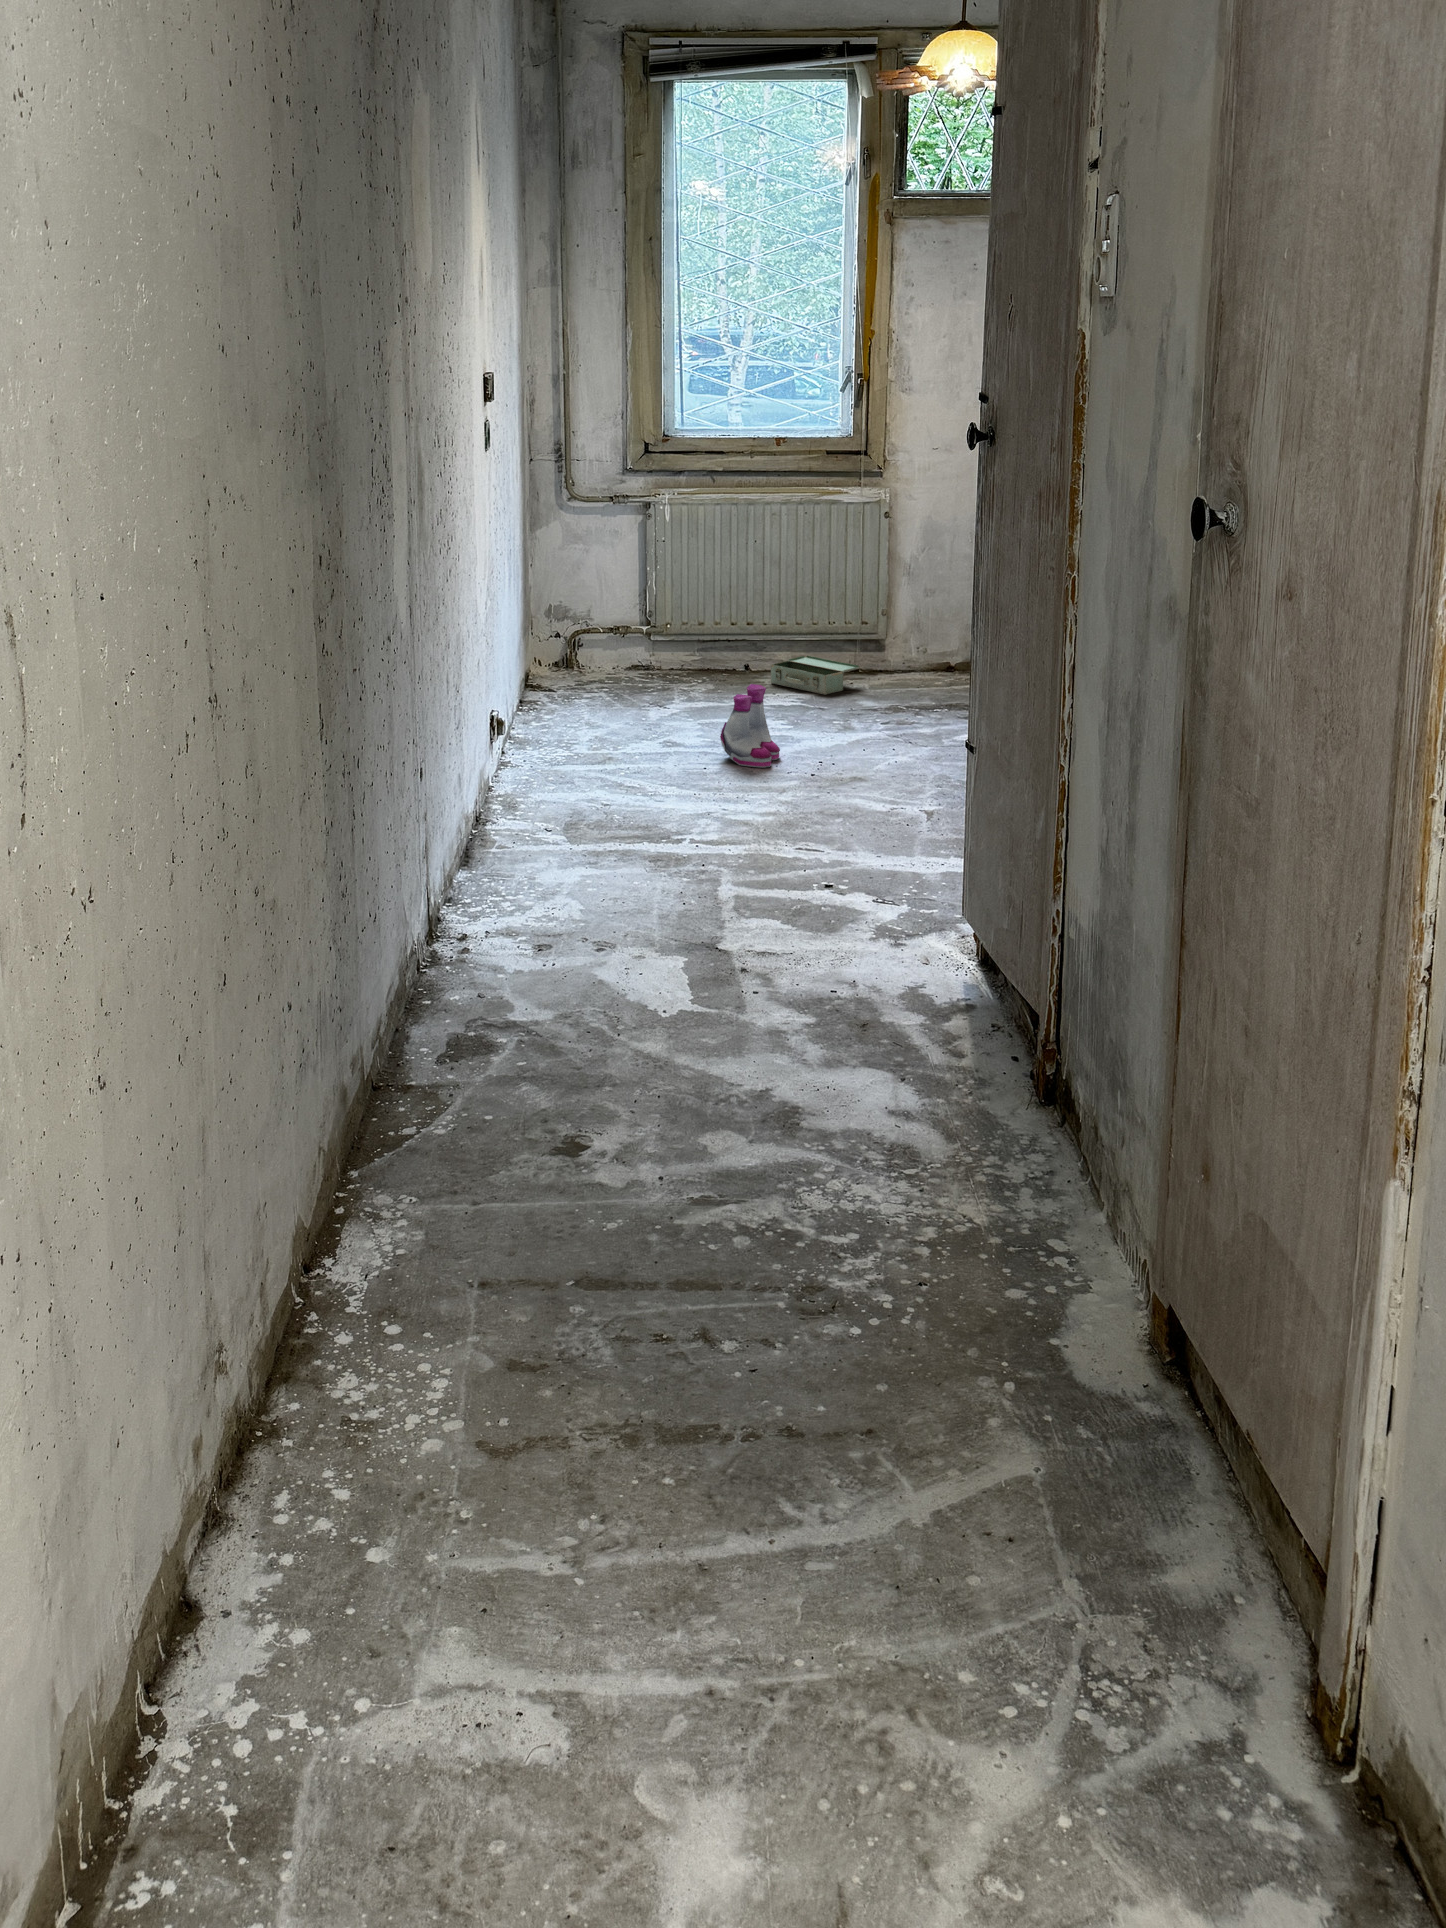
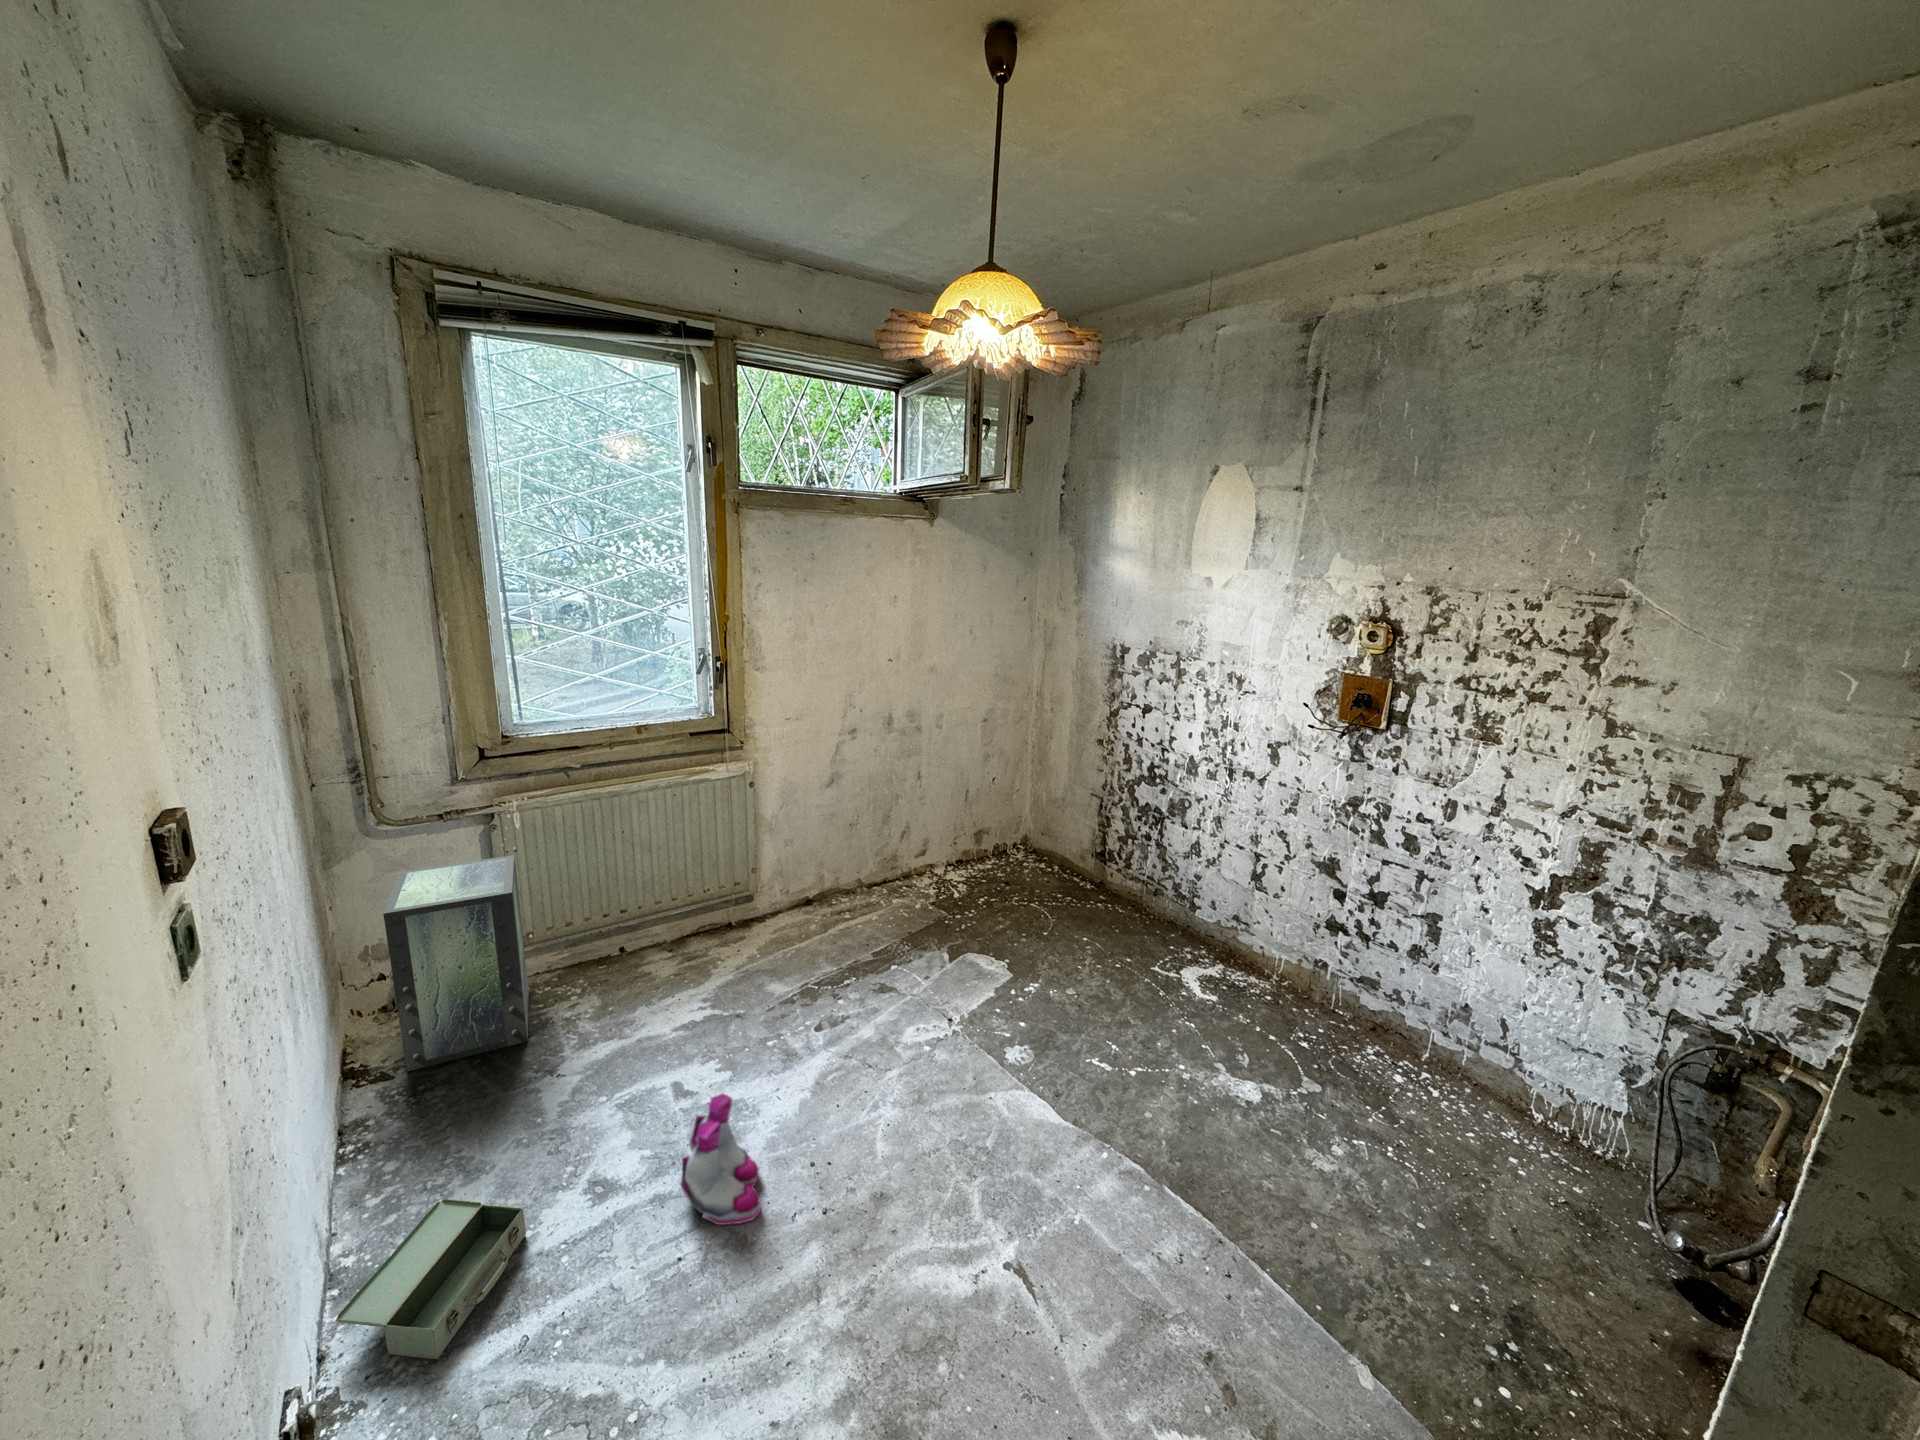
storage box: none [564,541,661,695] -> present [383,855,529,1071]
toolbox: present [771,656,860,695] -> present [336,1199,526,1359]

